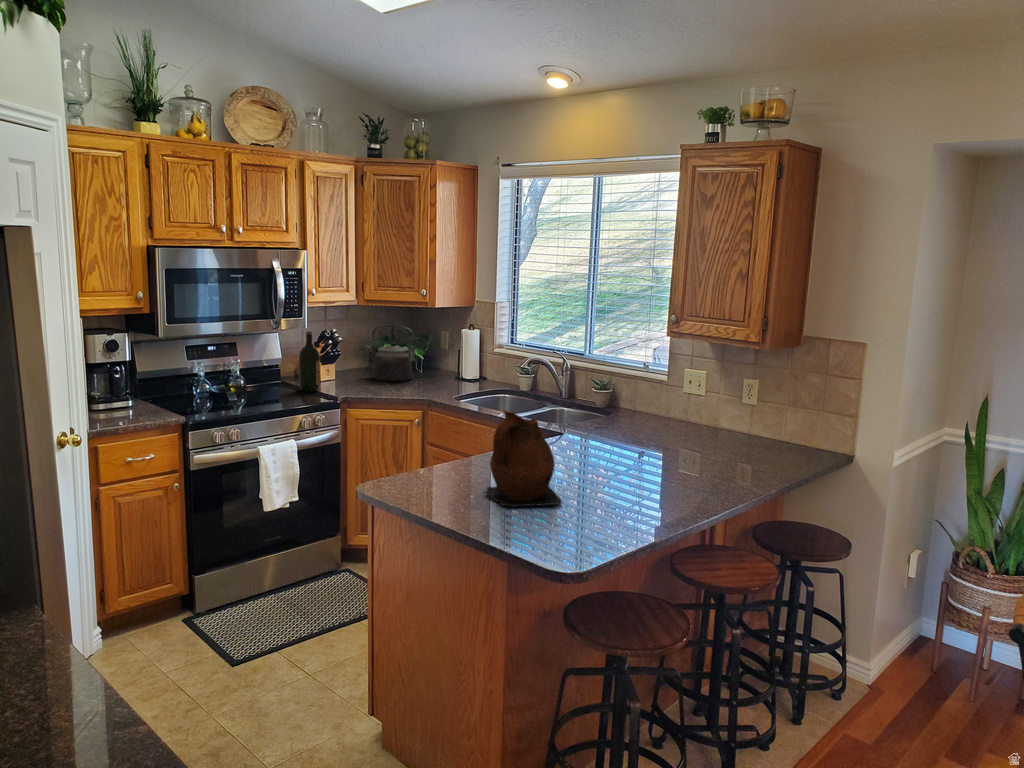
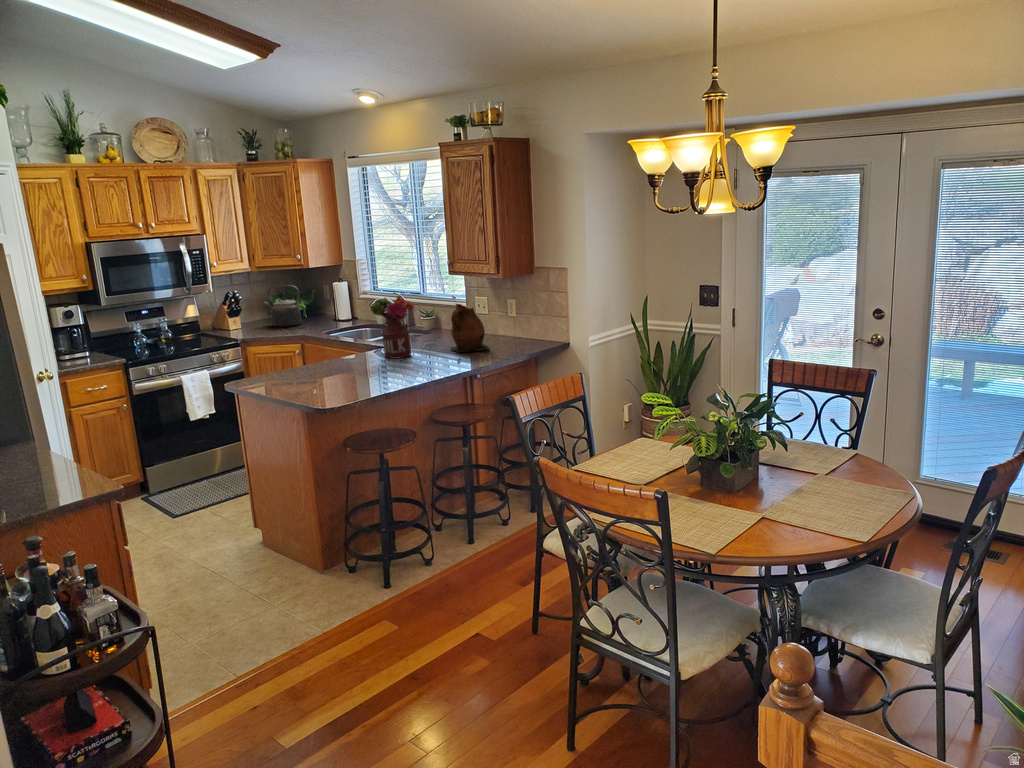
wine bottle: present [299,331,320,392] -> none [209,294,227,338]
flower arrangement: none [562,364,629,459] -> present [370,296,414,359]
ceramic pitcher: present [485,410,562,506] -> present [451,304,490,352]

